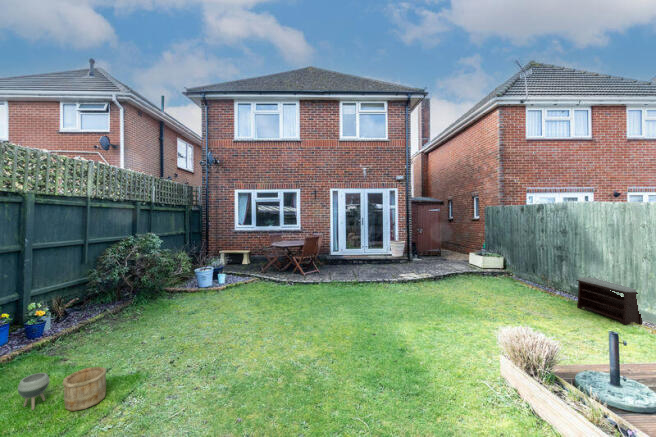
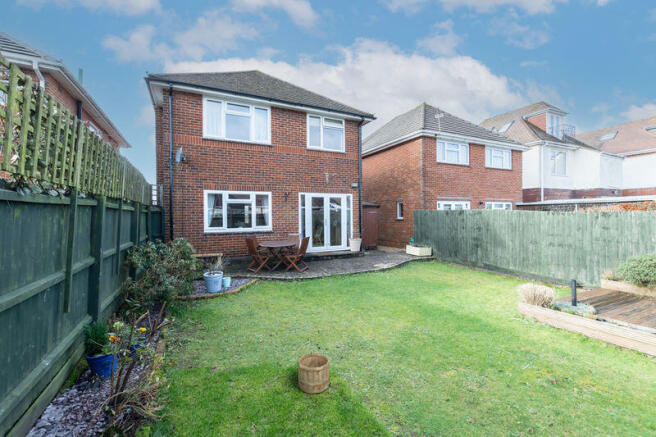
bench: present [577,277,642,325] -> none [495,255,536,282]
planter: present [18,373,49,410] -> none [263,367,286,404]

